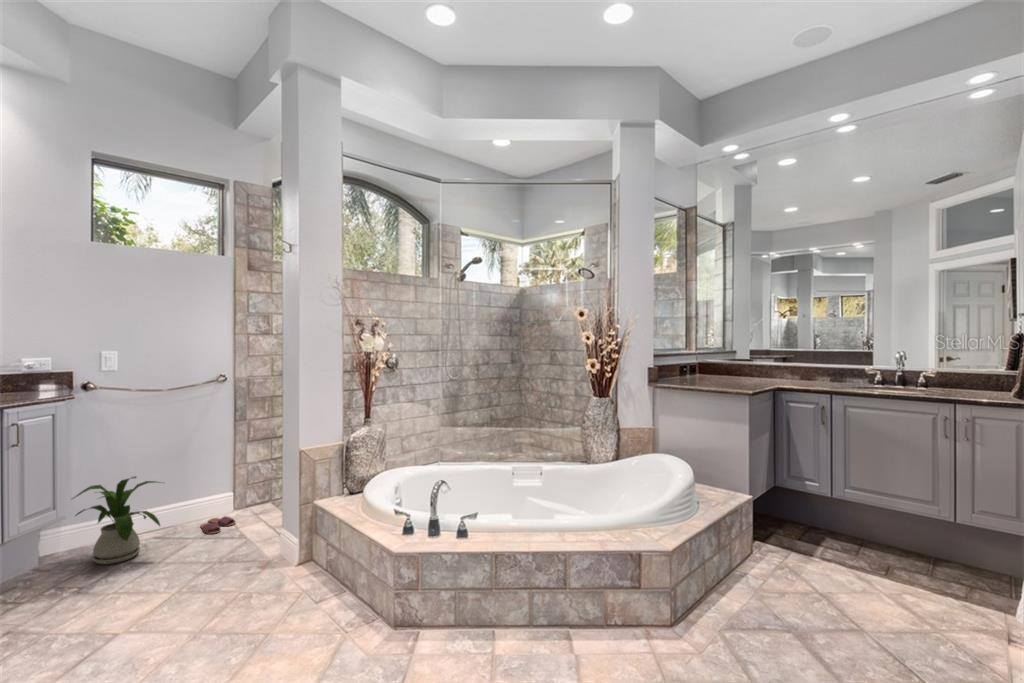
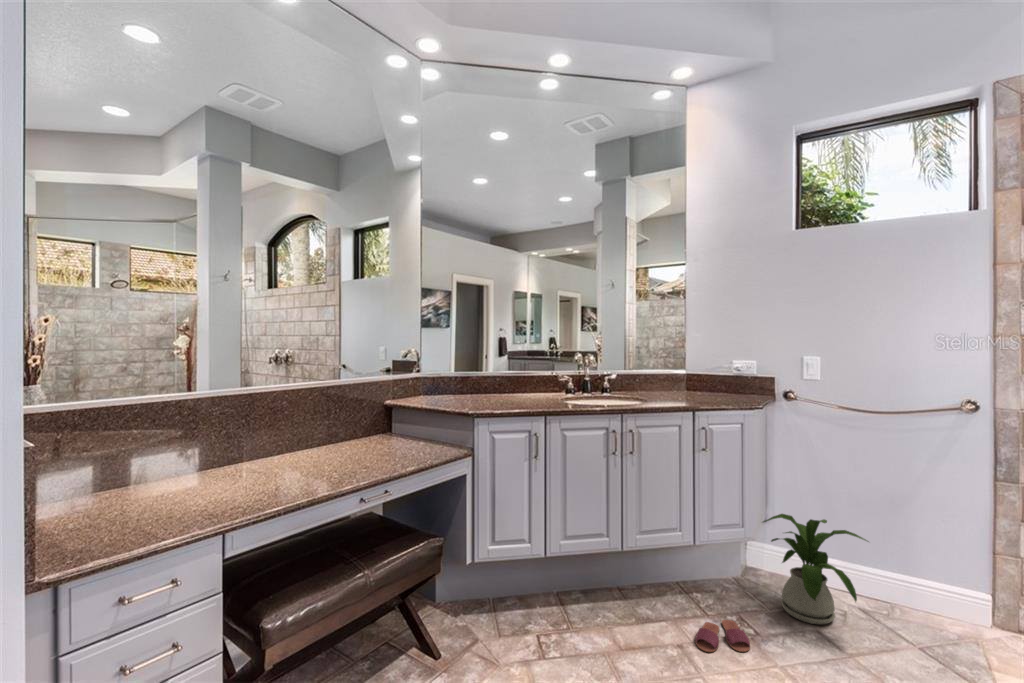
slippers: present [201,516,235,534] -> present [695,620,750,652]

